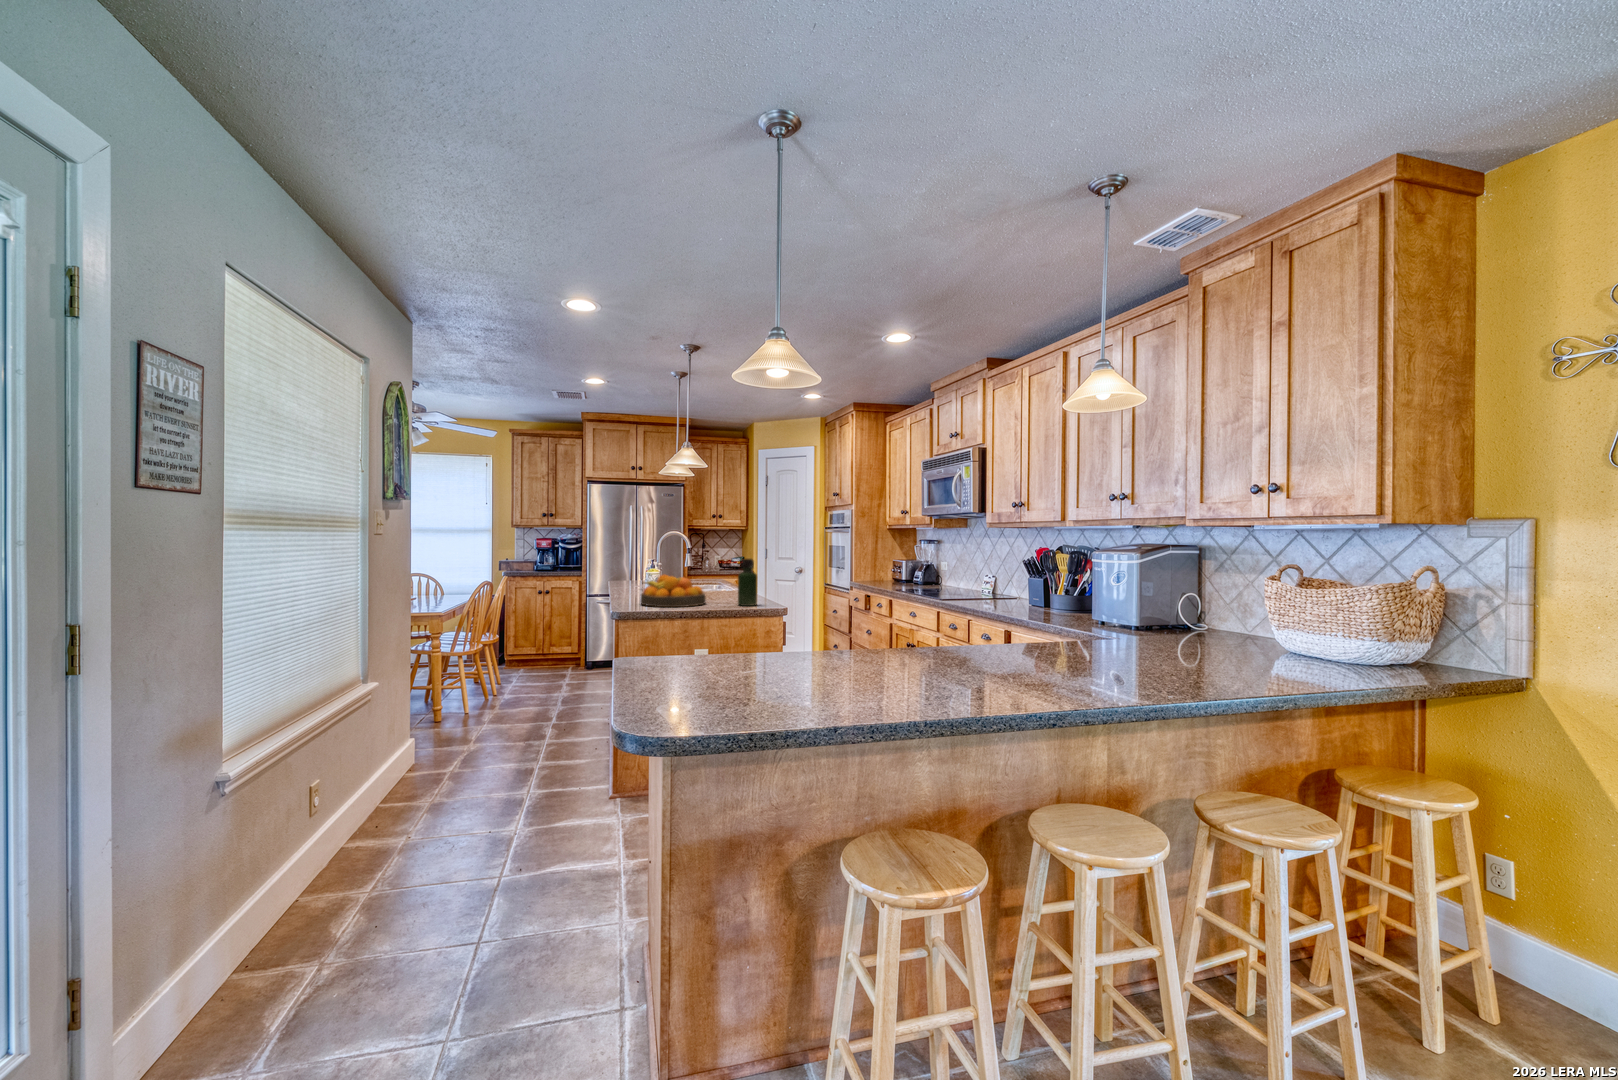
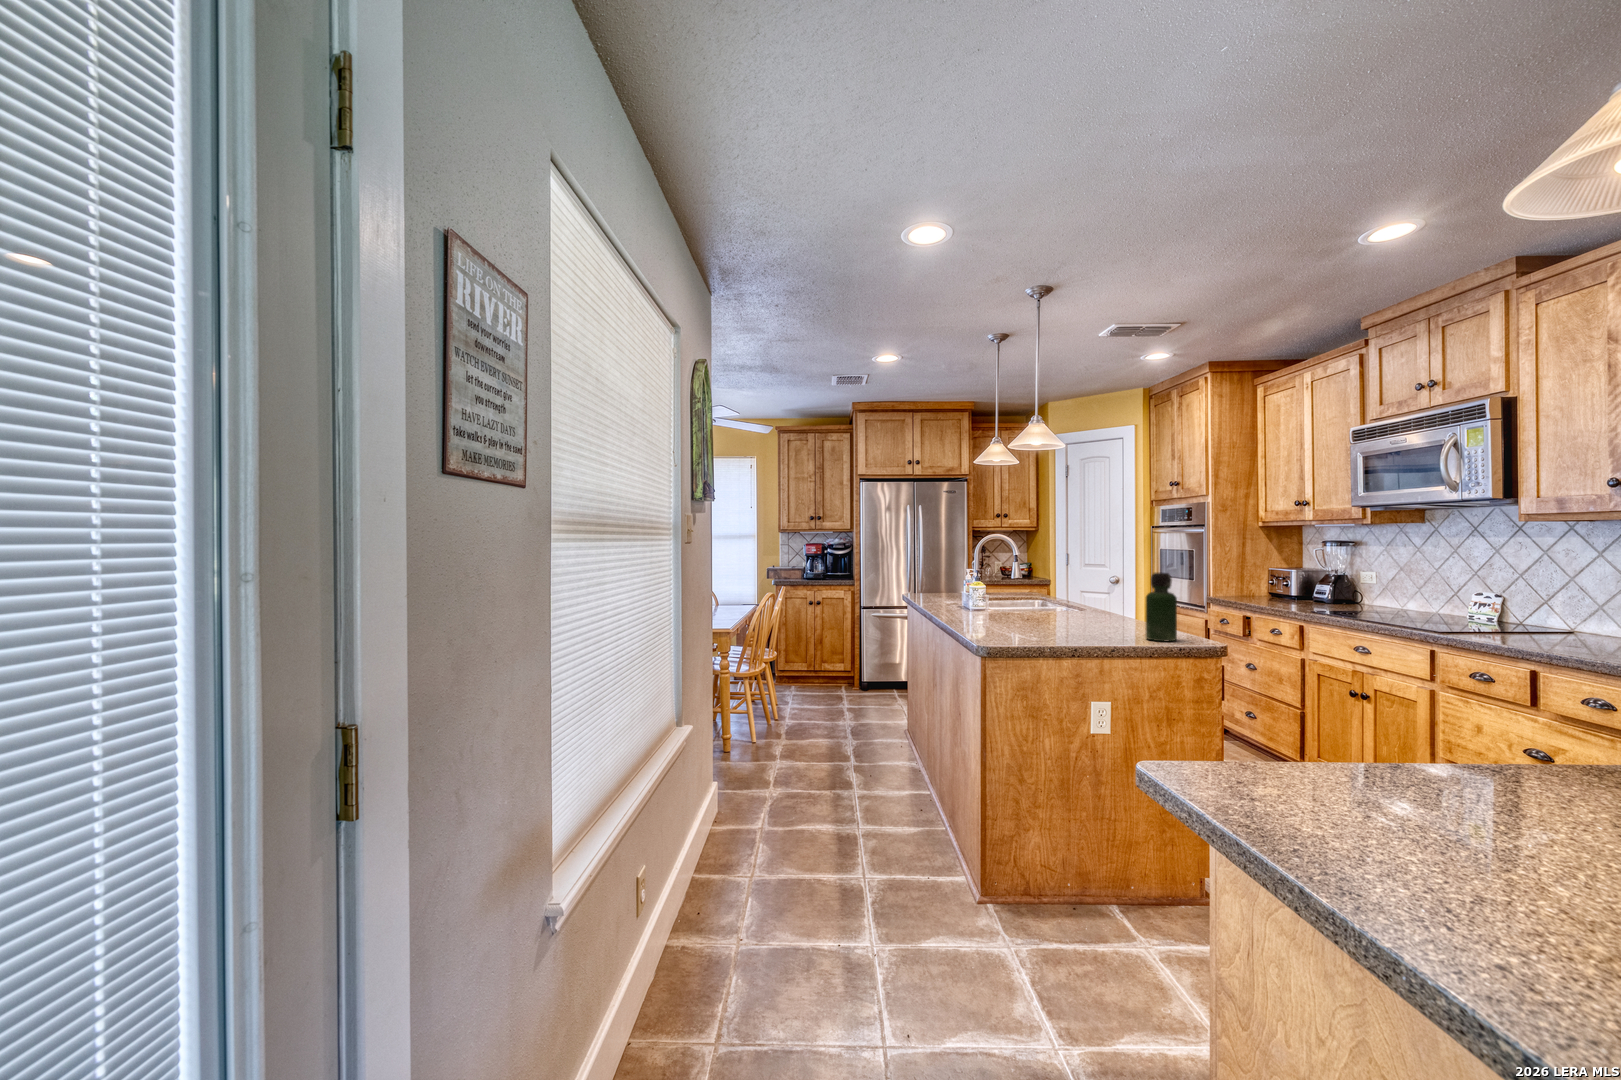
fruit bowl: present [641,575,706,607] -> none [999,594,1093,641]

